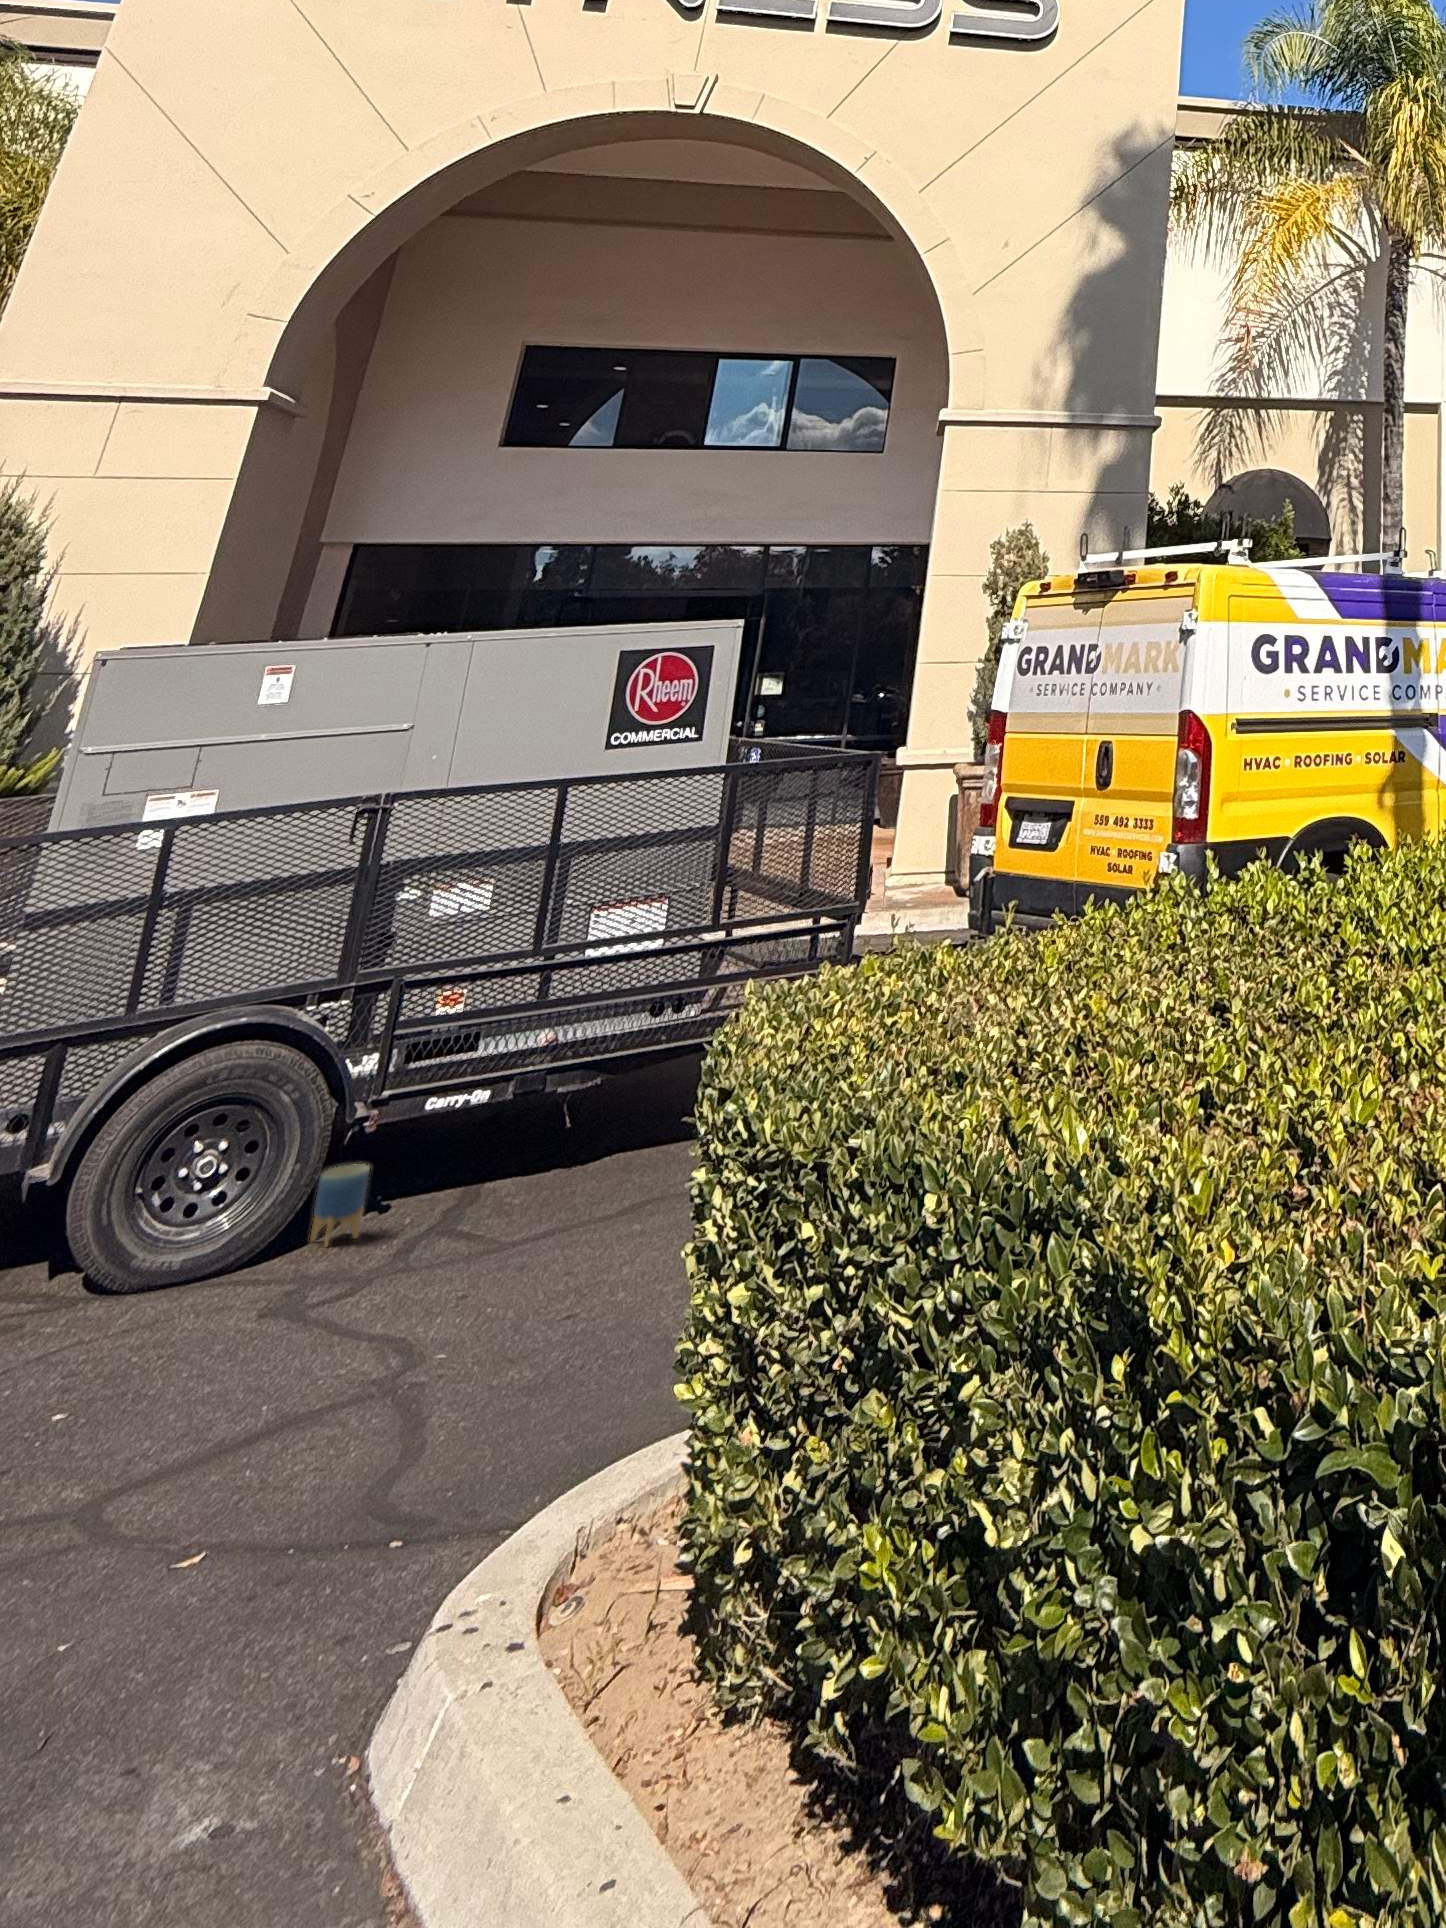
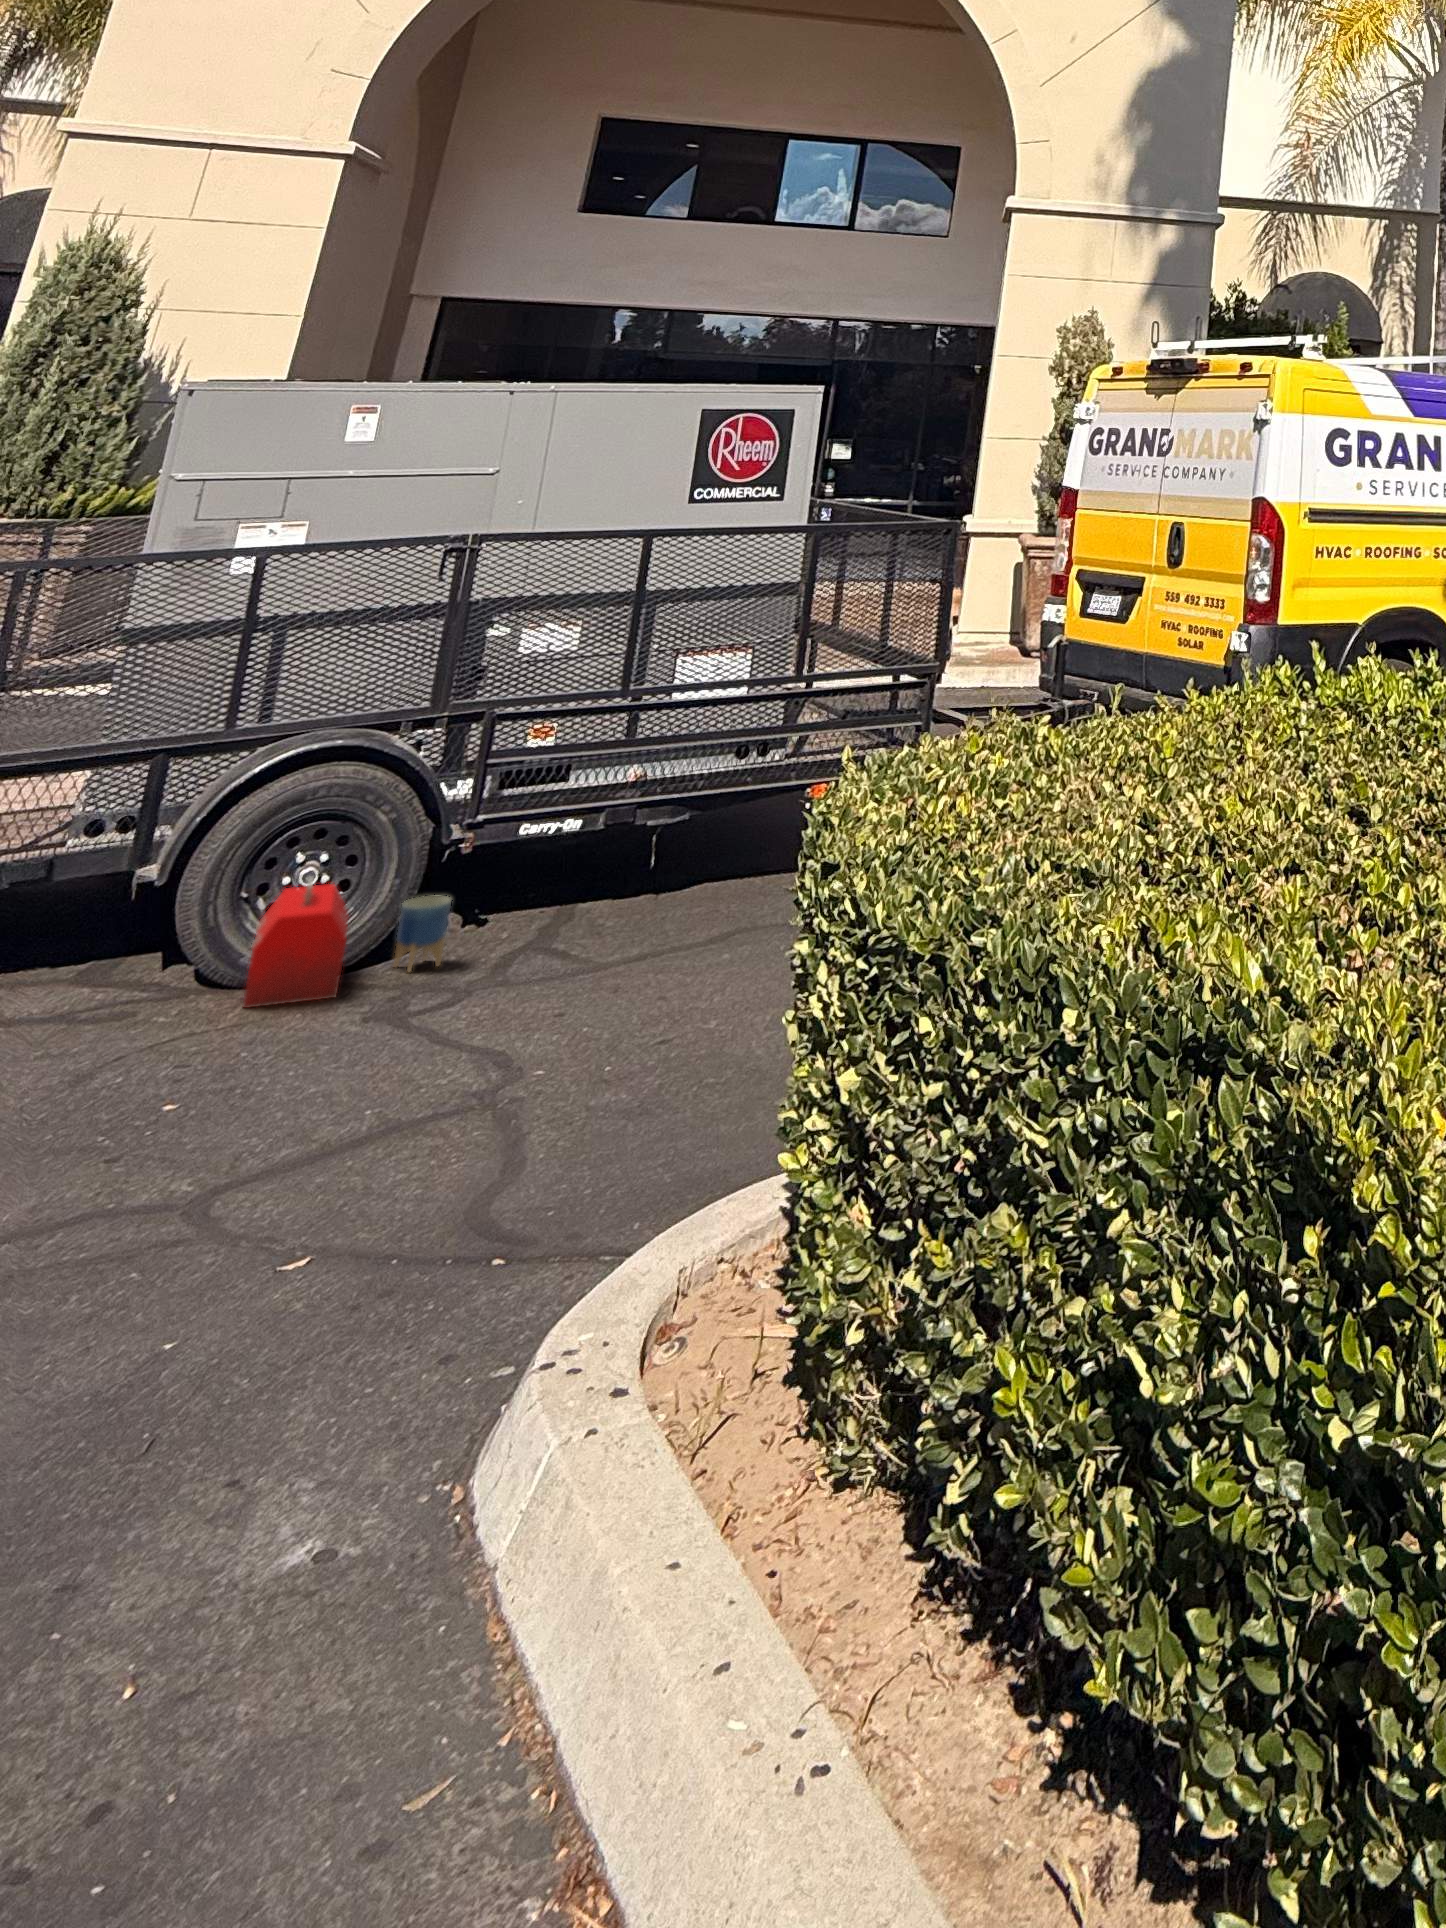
toolbox: none [156,1150,266,1293] -> present [242,877,348,1008]

